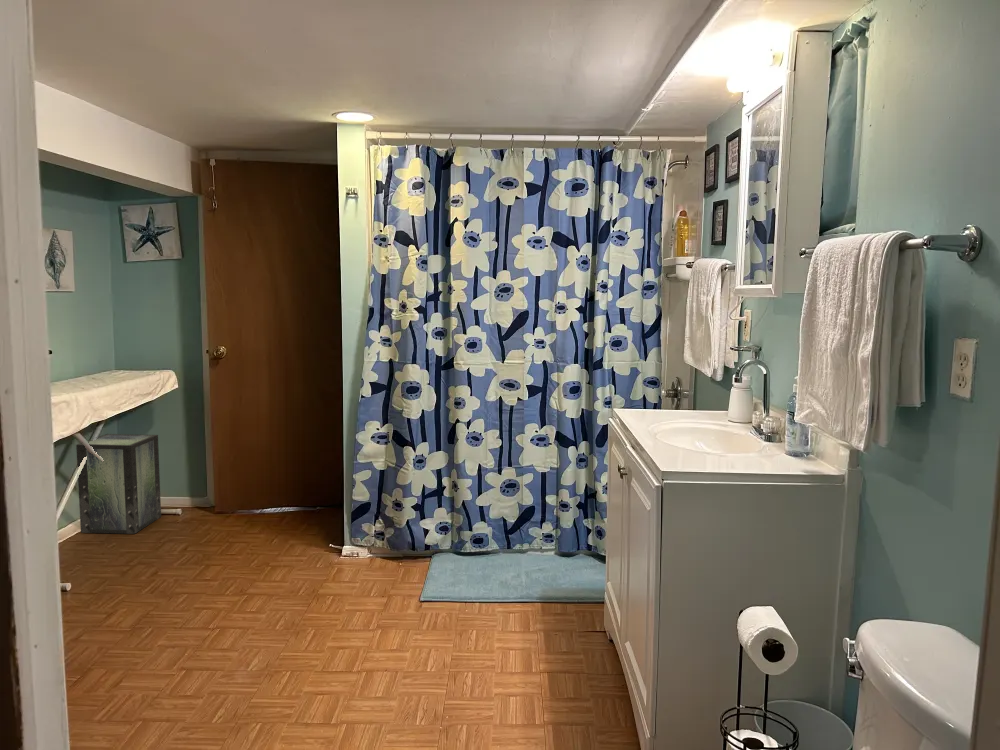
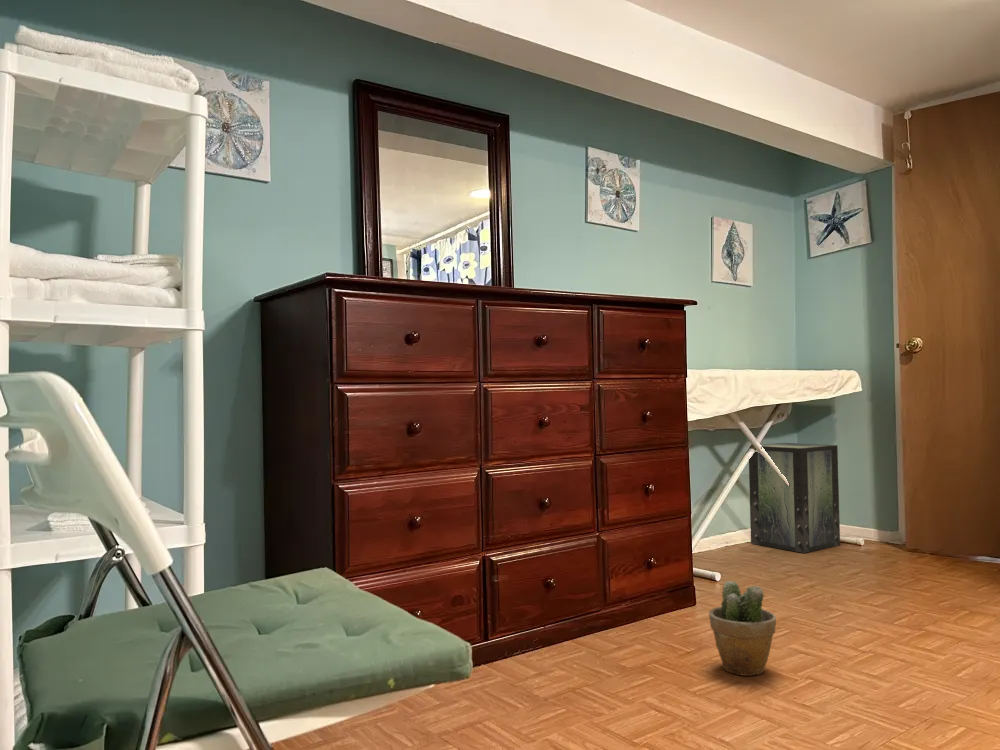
potted plant: none [108,613,166,686] -> present [709,581,776,676]

